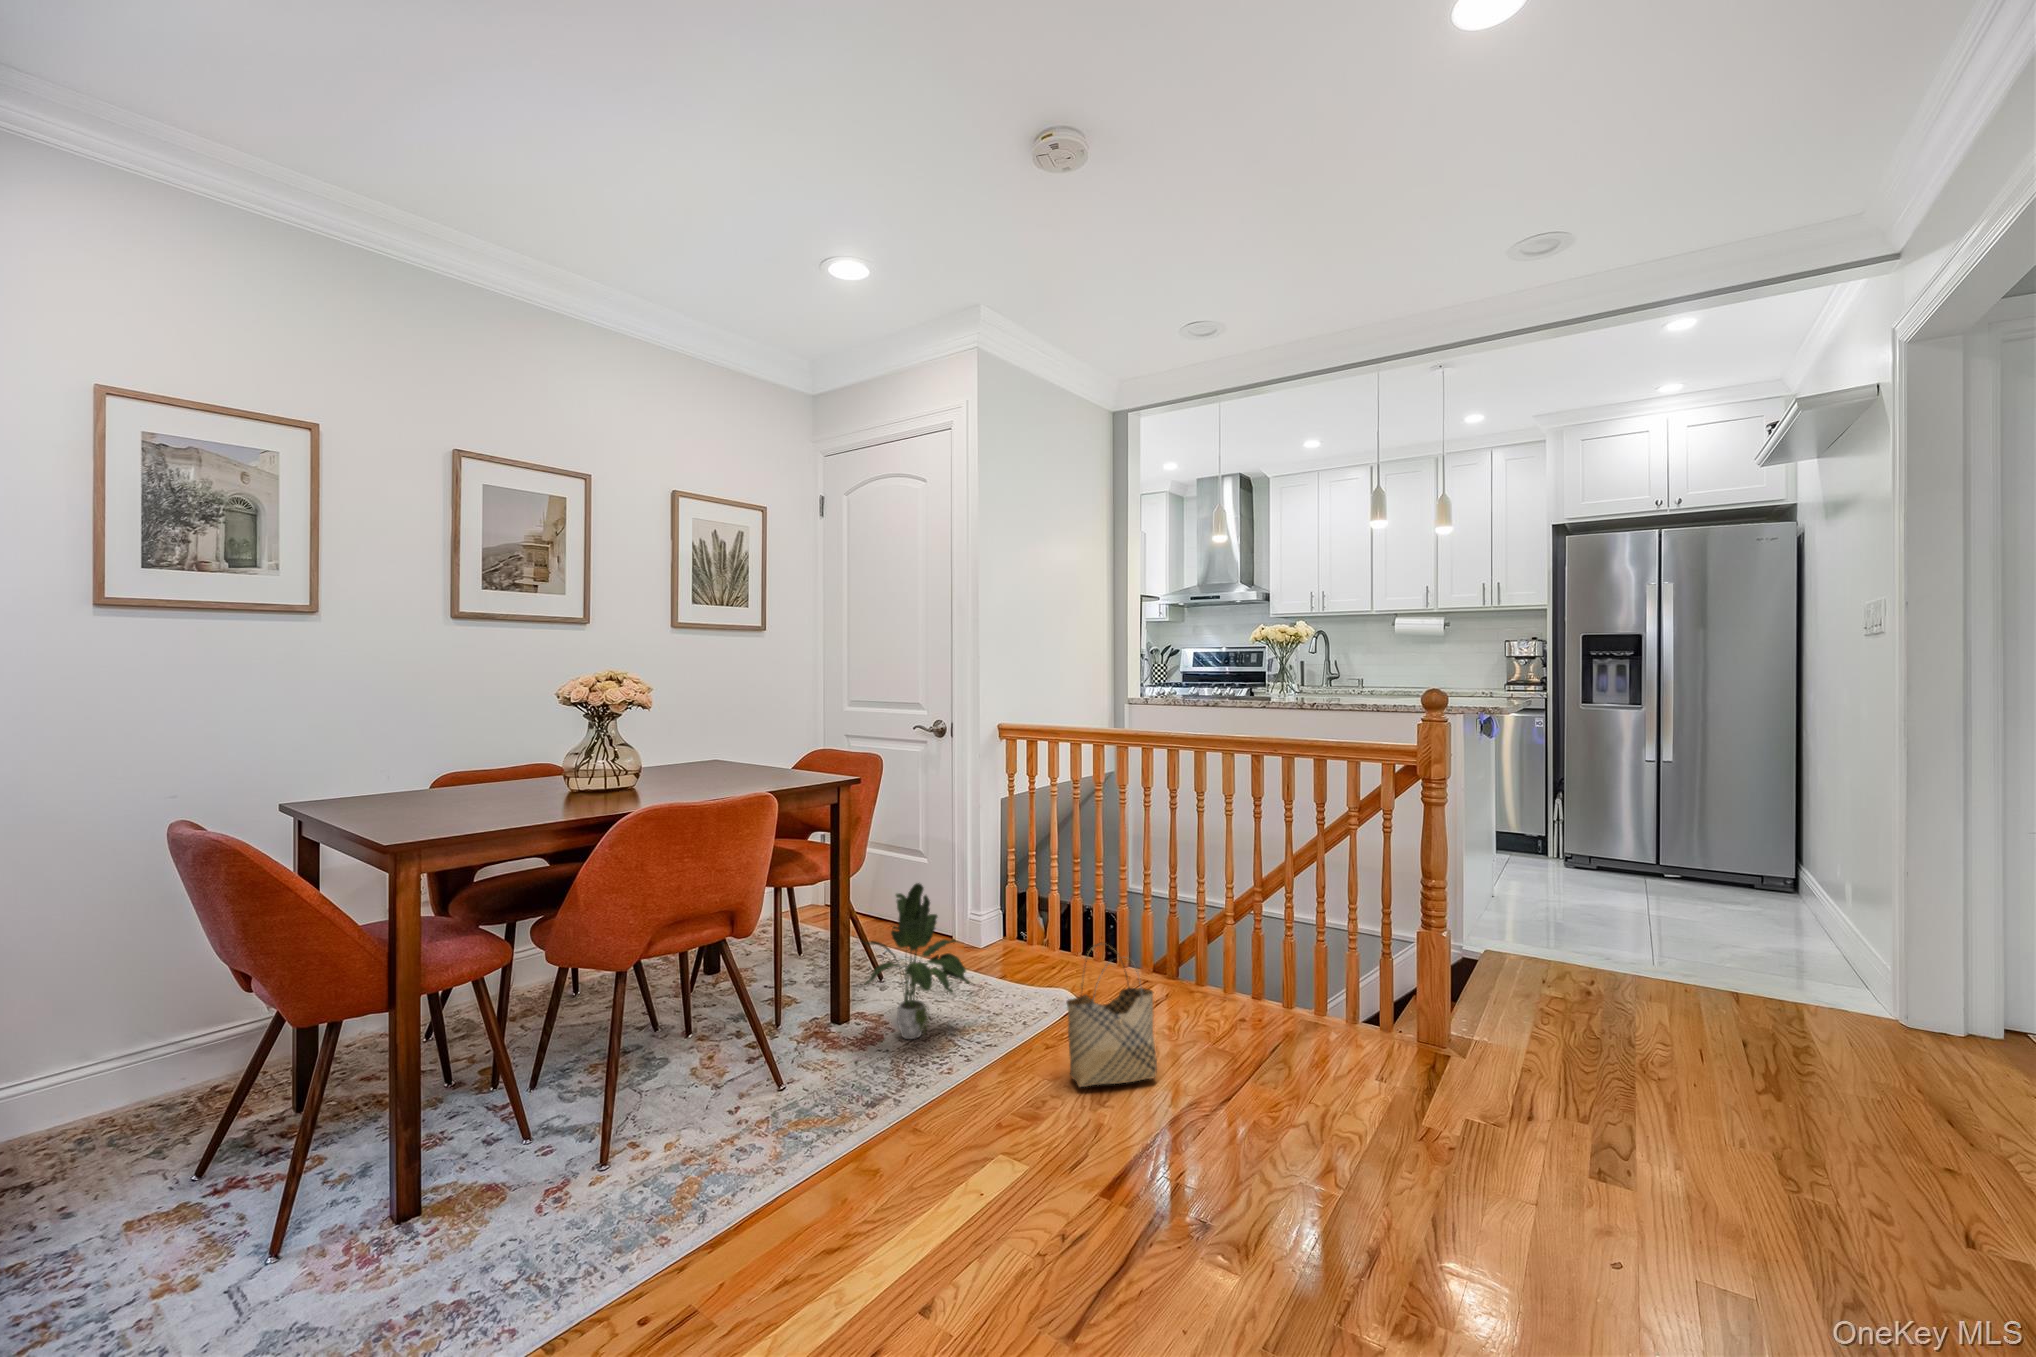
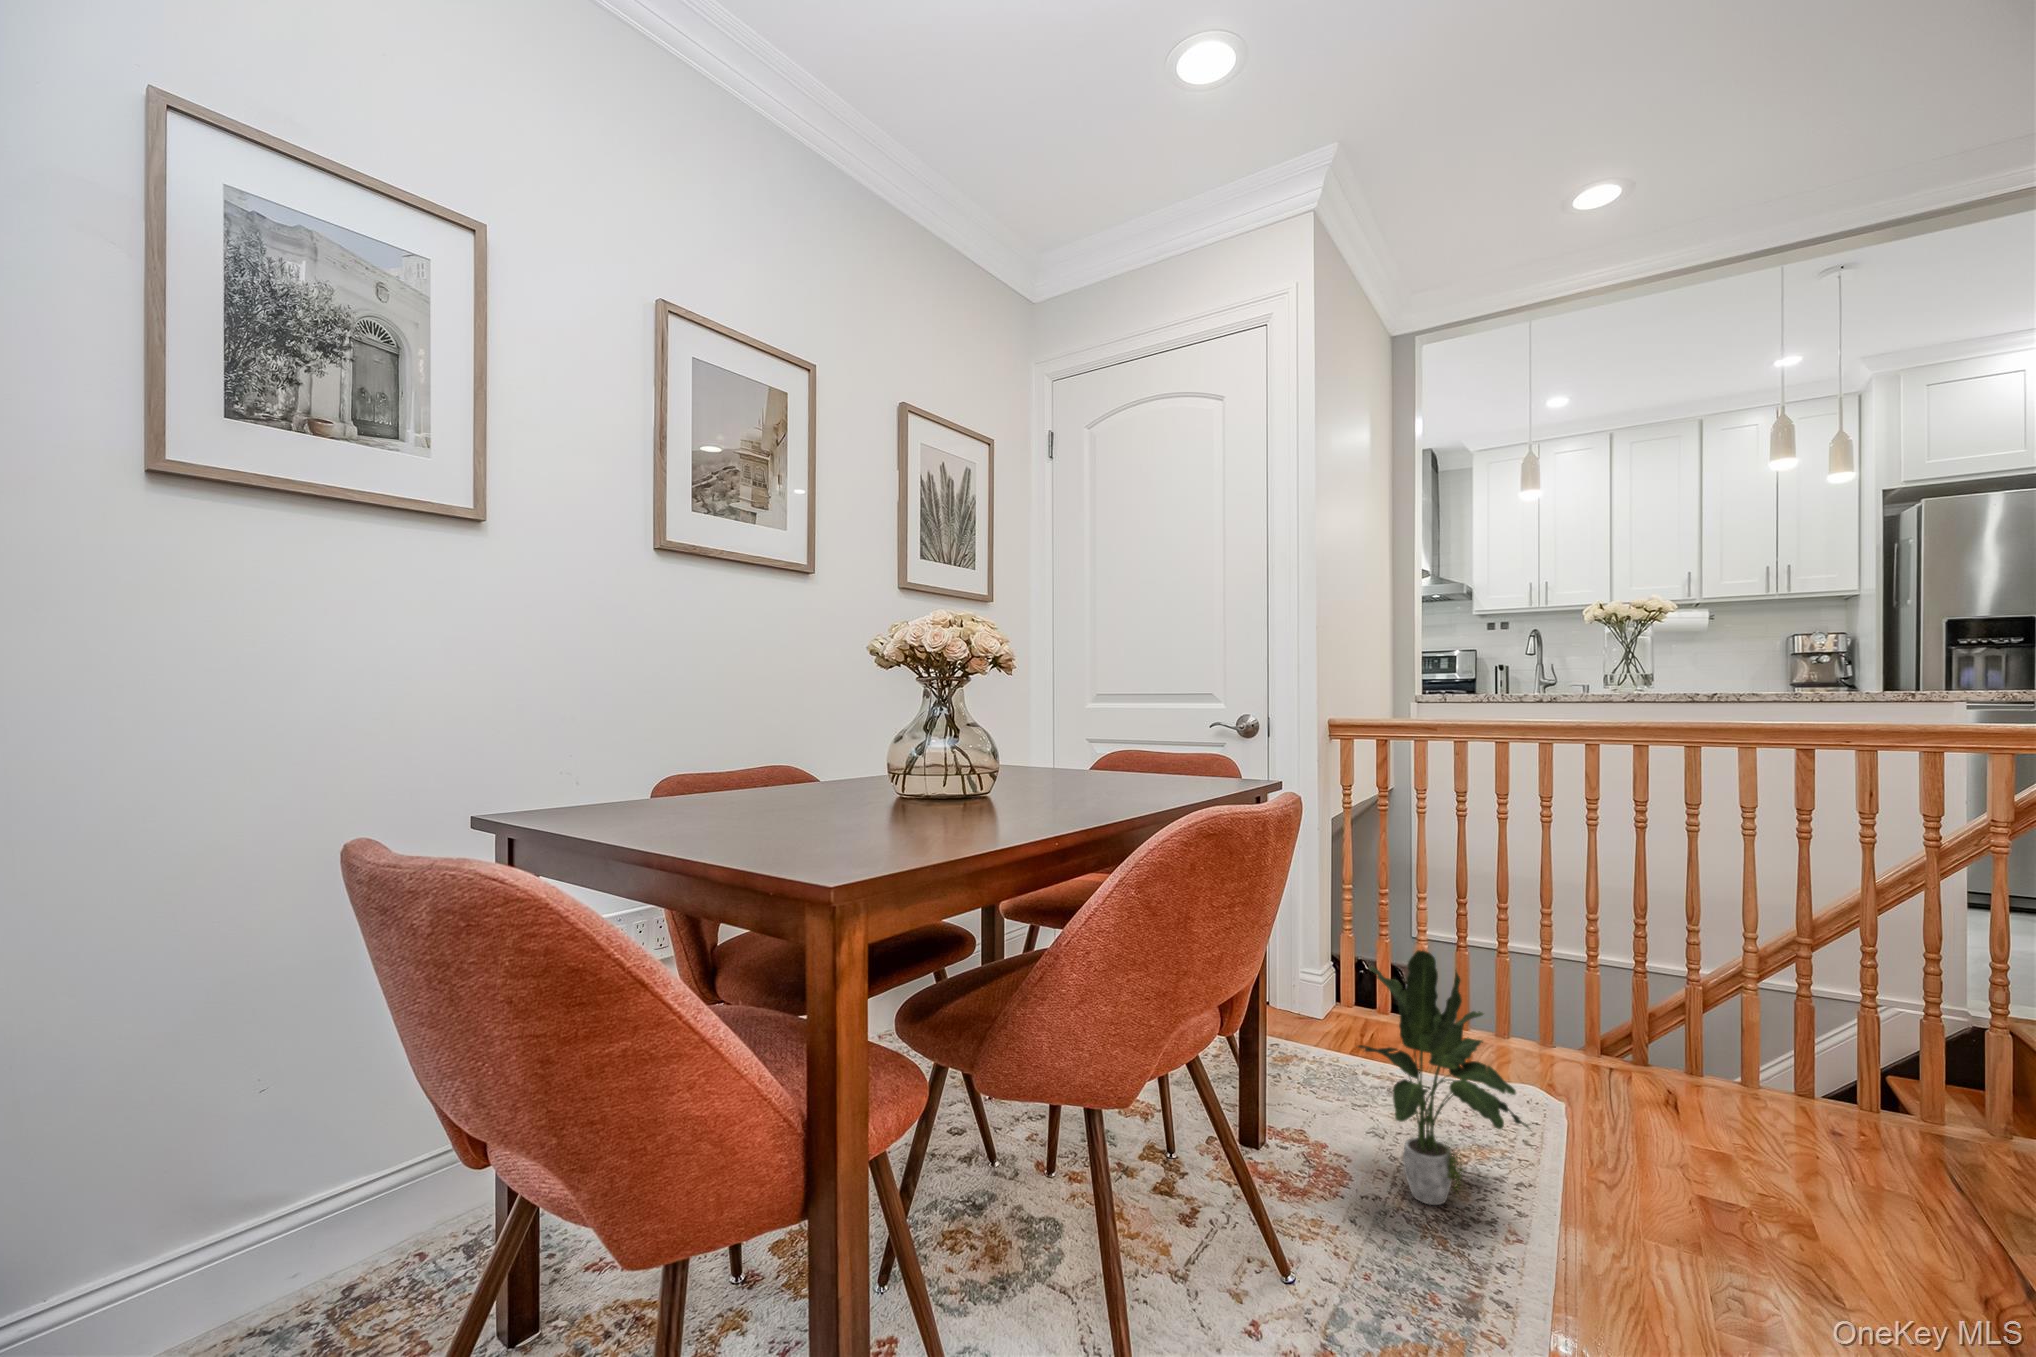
woven basket: present [1066,943,1157,1087] -> none [1785,1043,1945,1300]

